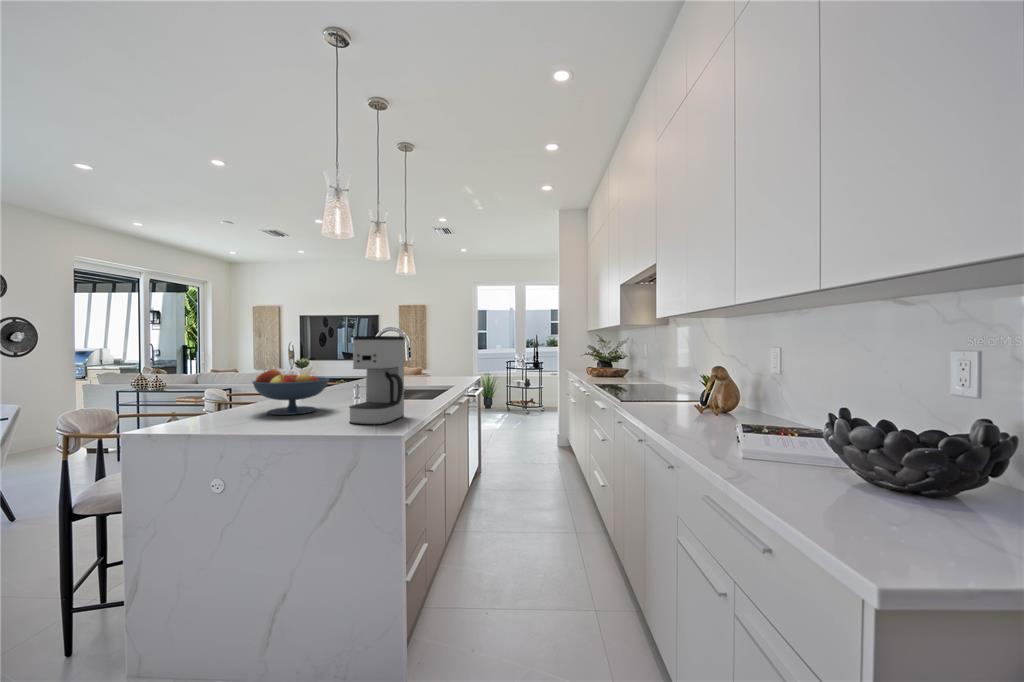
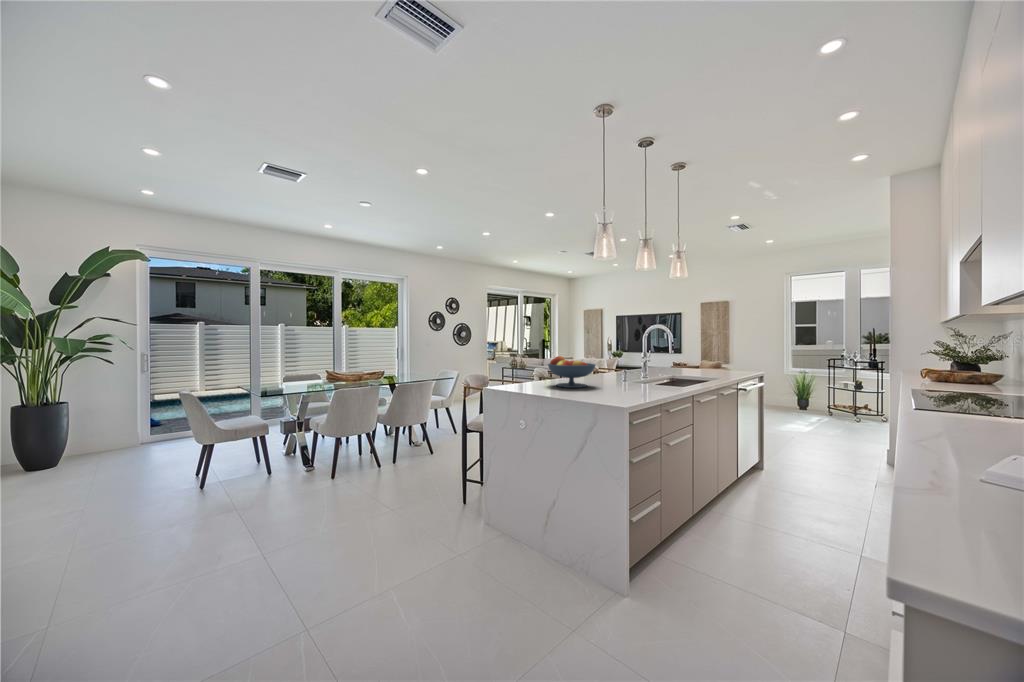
coffee maker: present [349,336,404,425] -> none [599,334,643,400]

